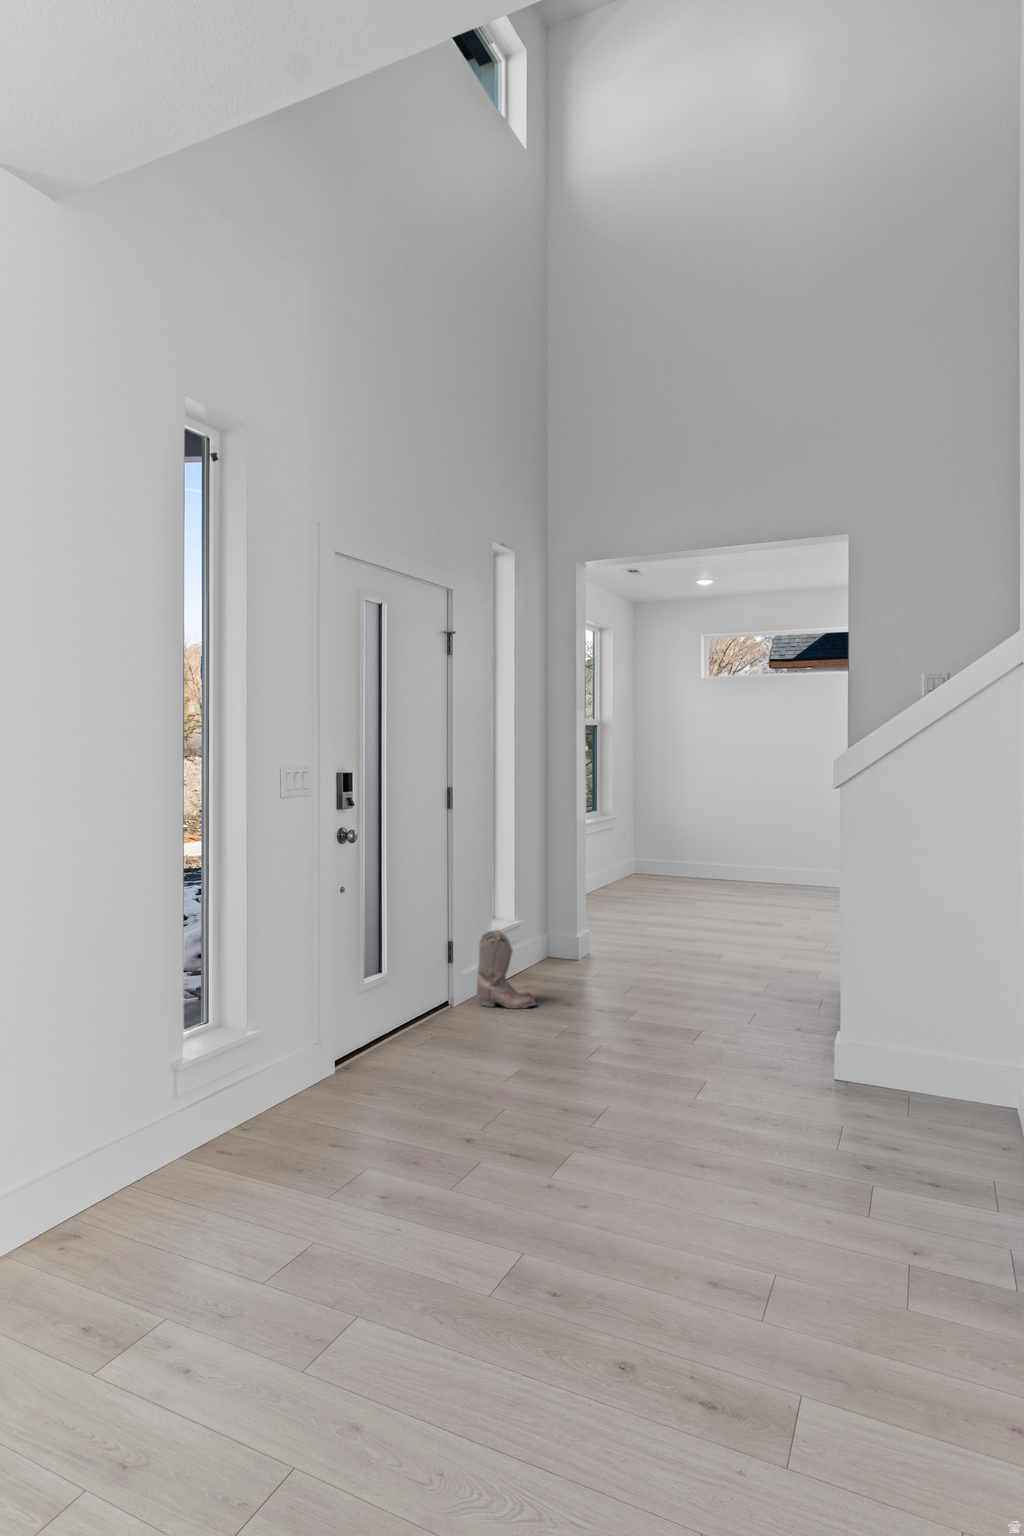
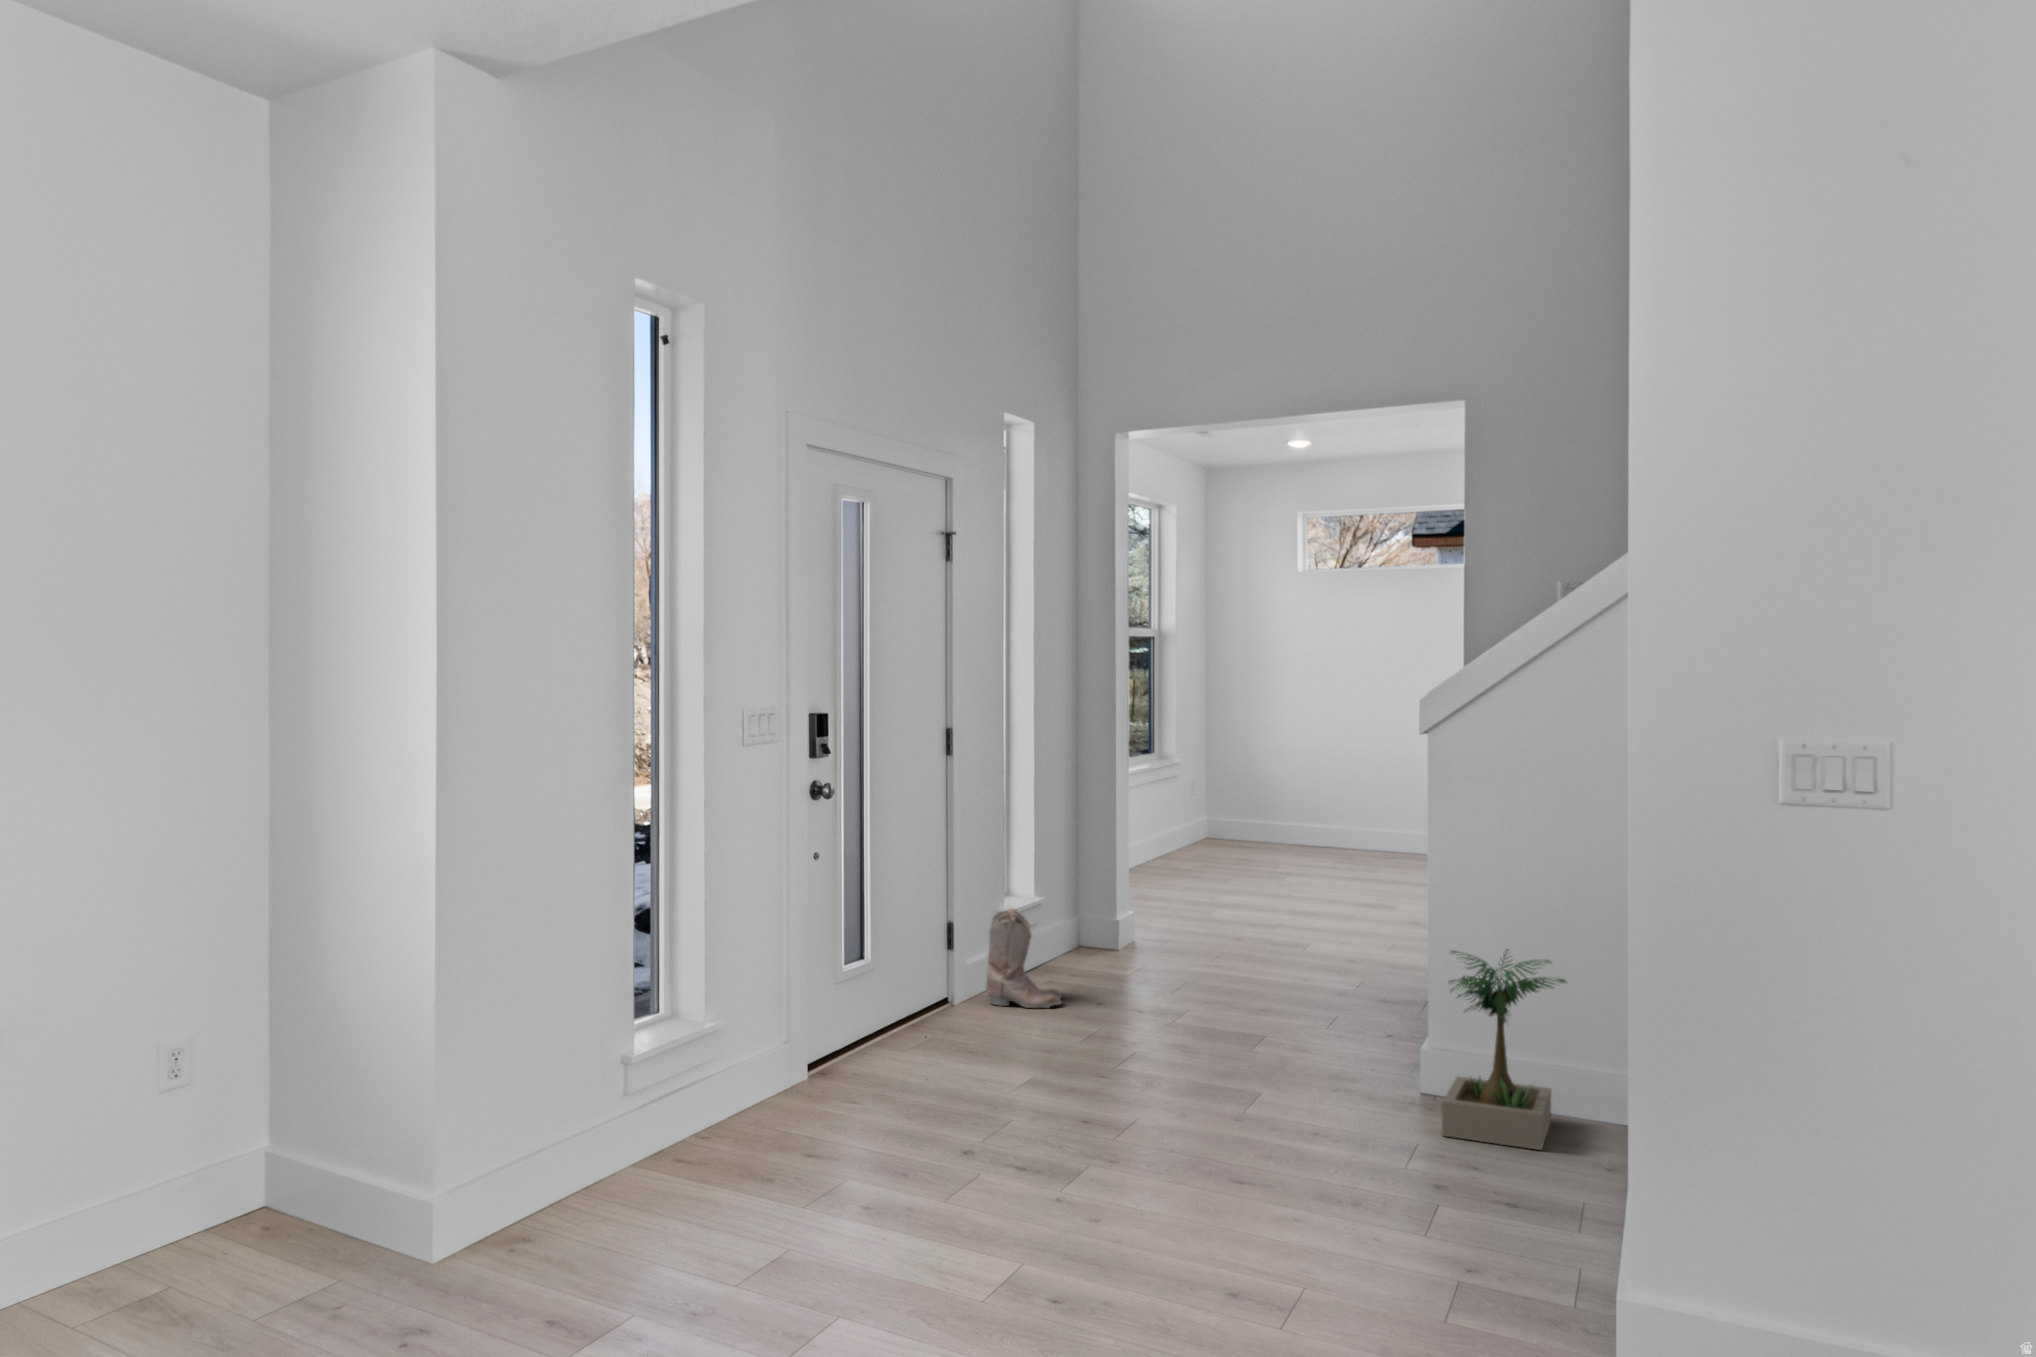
potted plant: none [869,961,992,1136] -> present [1442,950,1566,1150]

